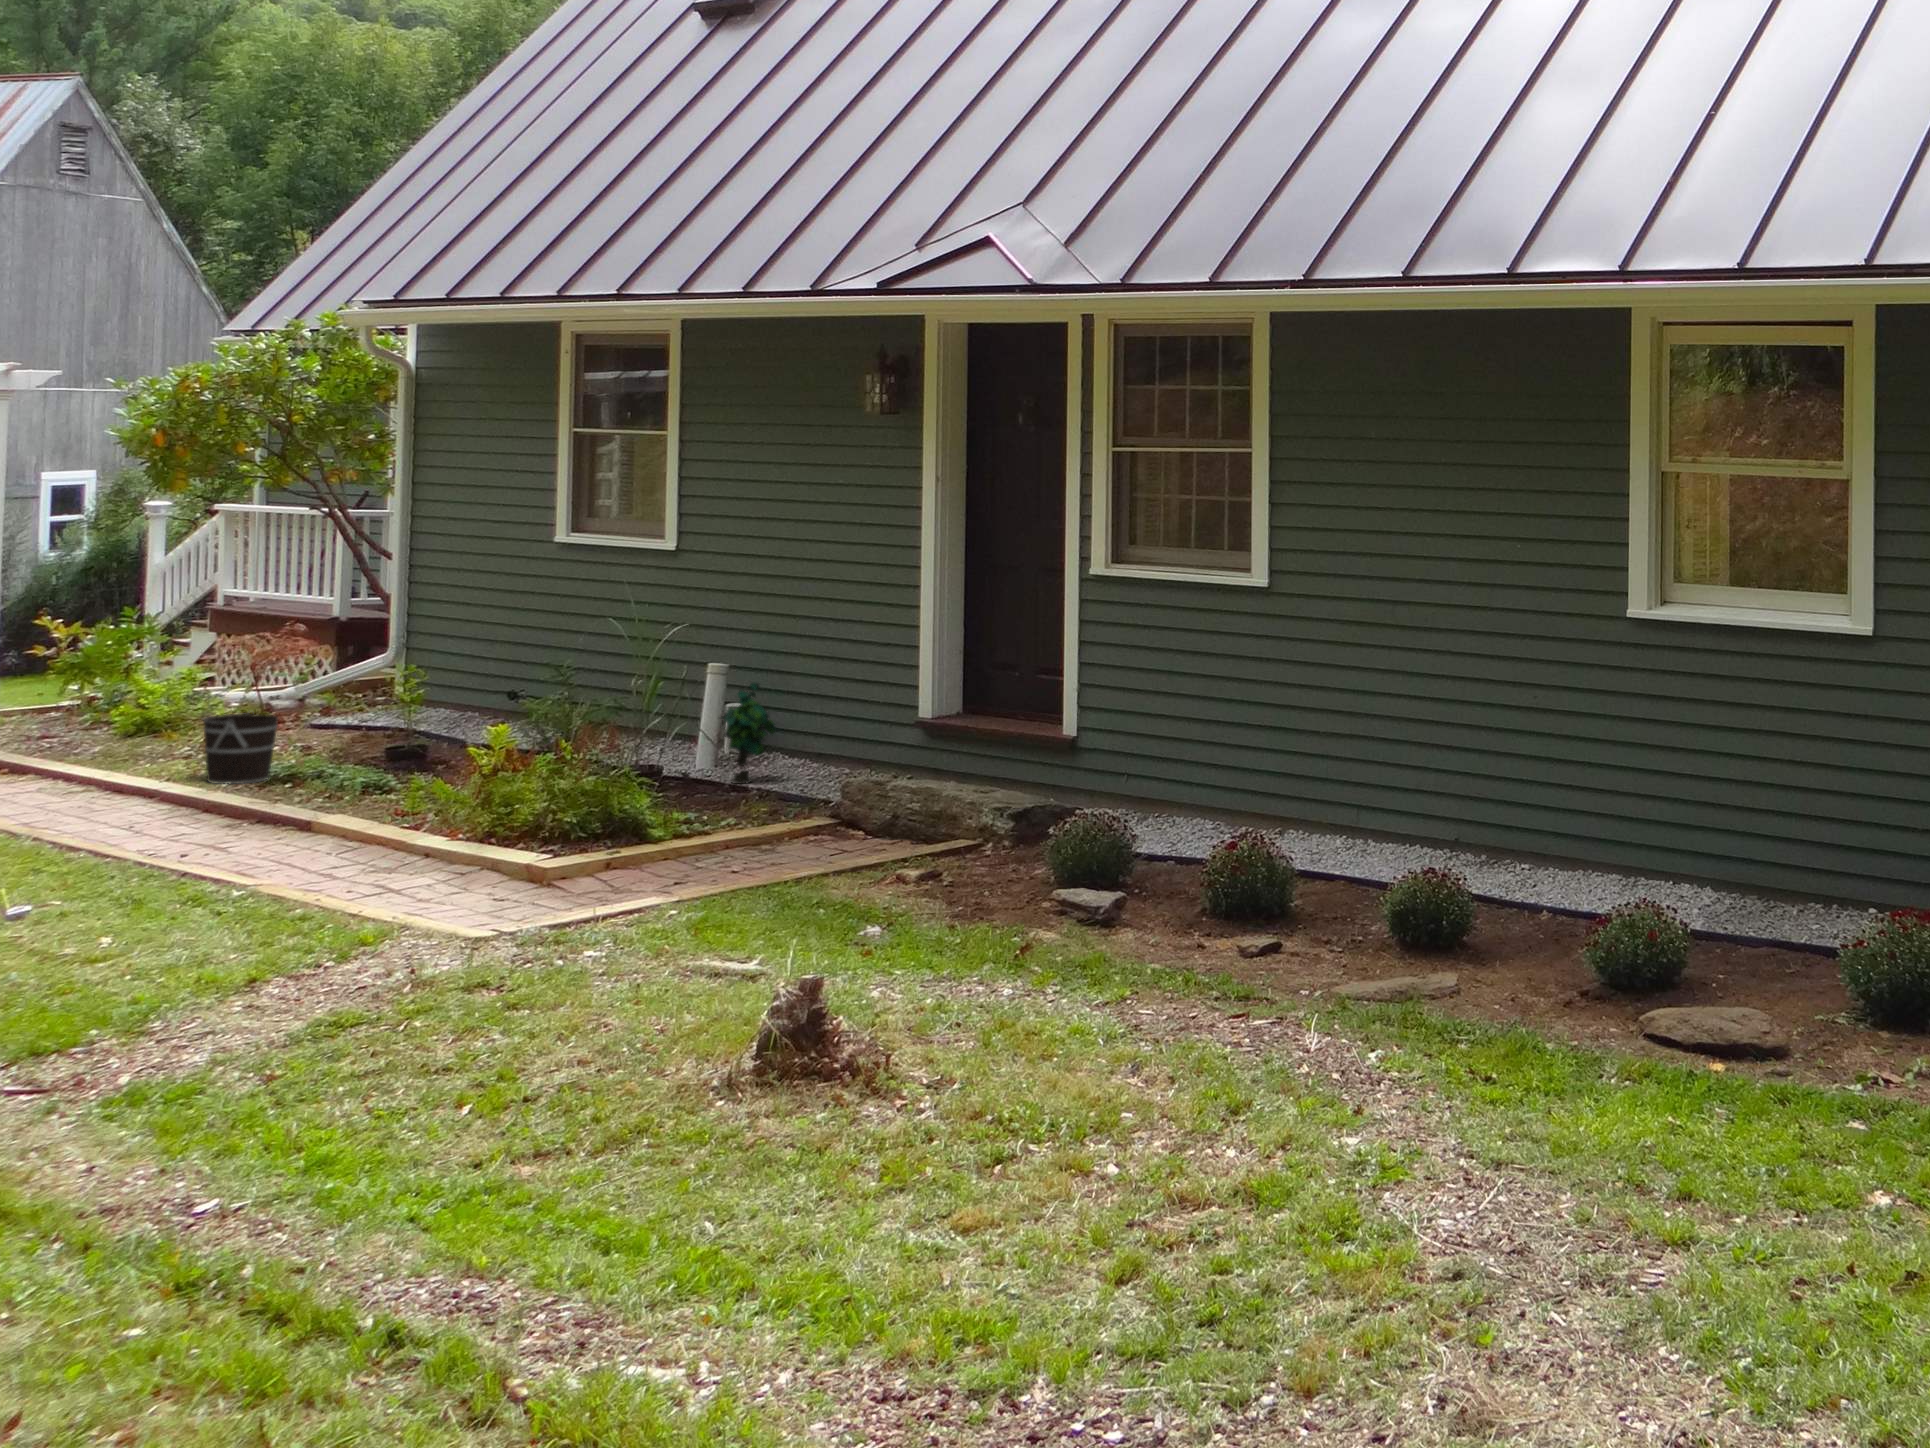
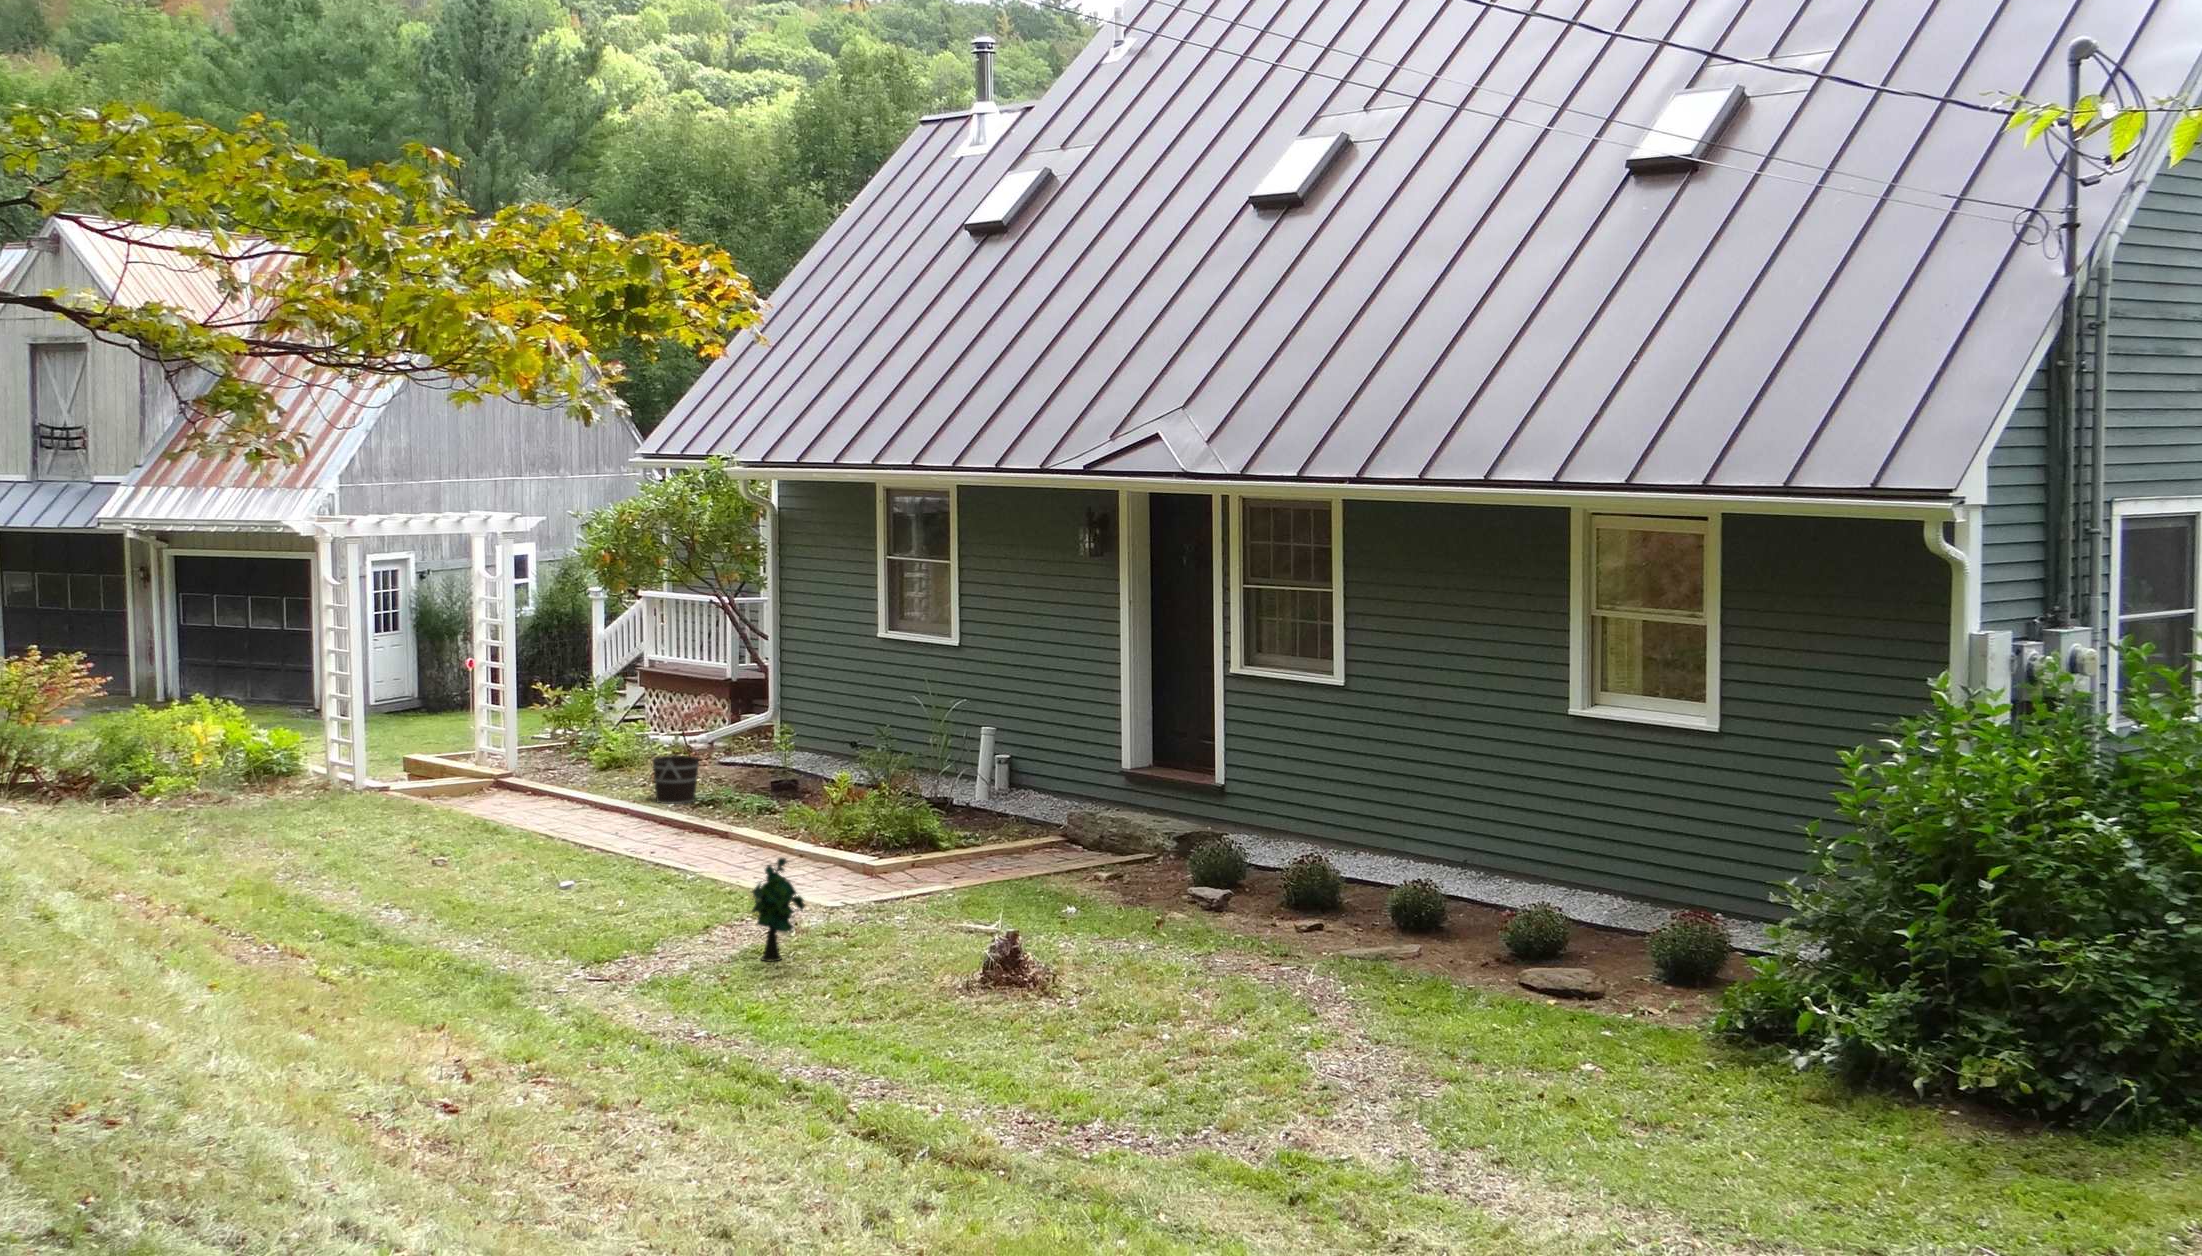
decorative plant: present [721,682,776,784] -> present [752,858,805,961]

